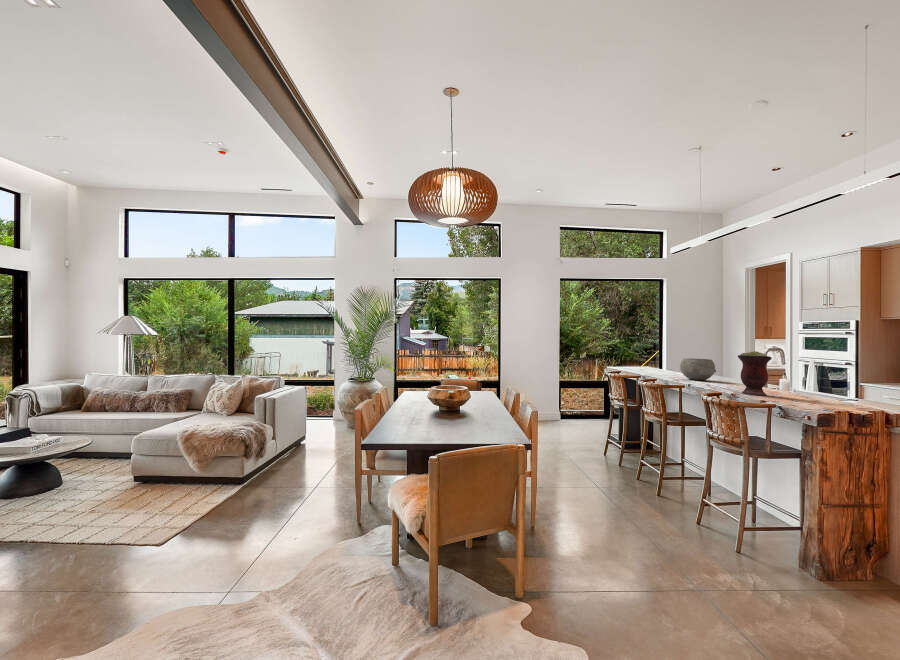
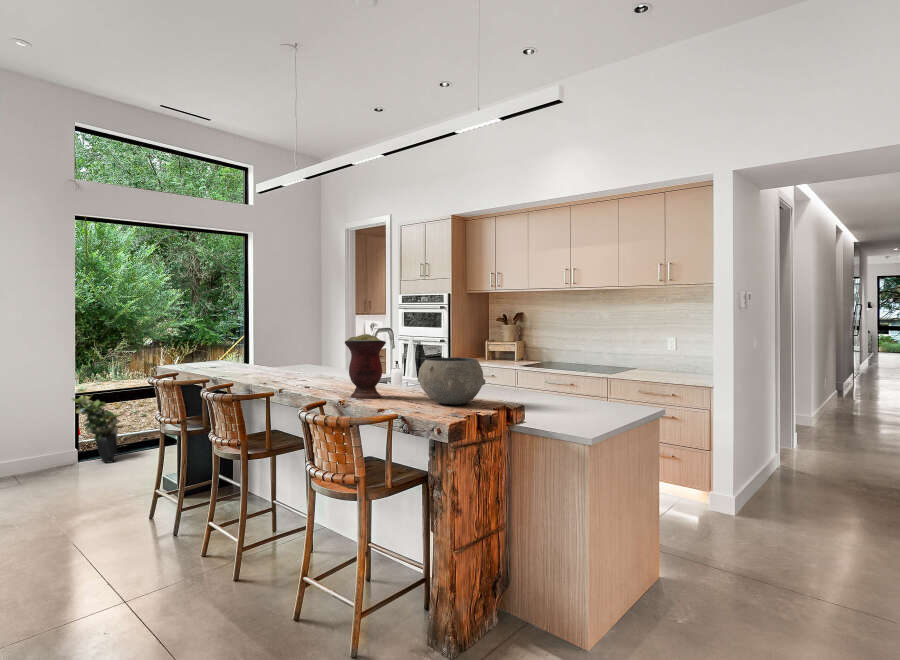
ceramic bowl: present [680,358,716,380] -> present [418,357,485,405]
potted plant: none [556,381,581,424] -> present [72,396,121,463]

